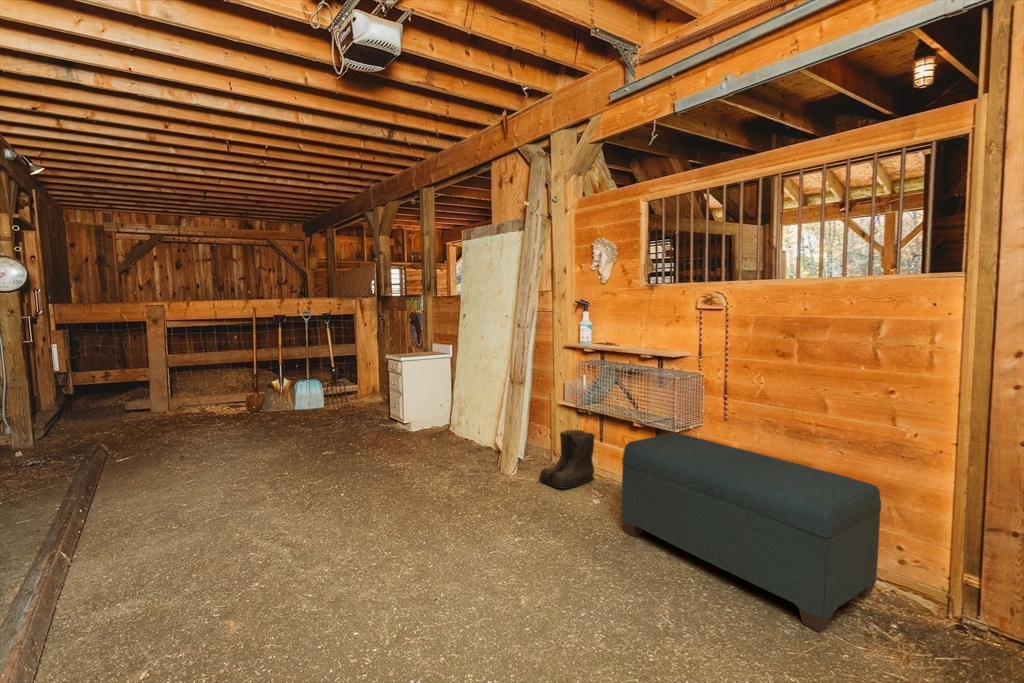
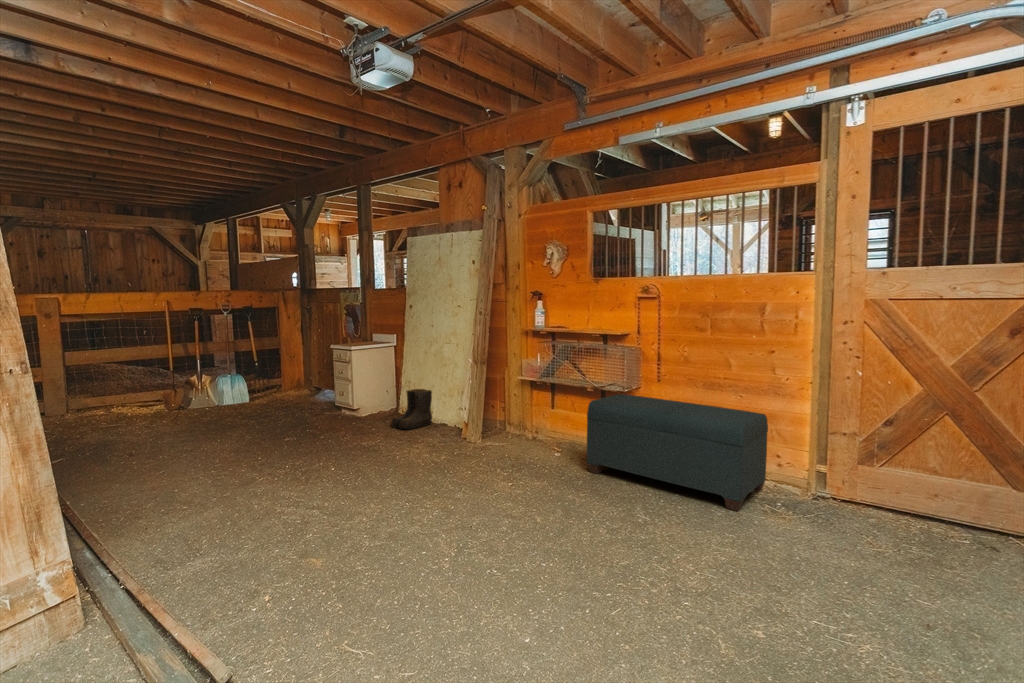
boots: present [539,430,595,489] -> present [391,389,432,429]

